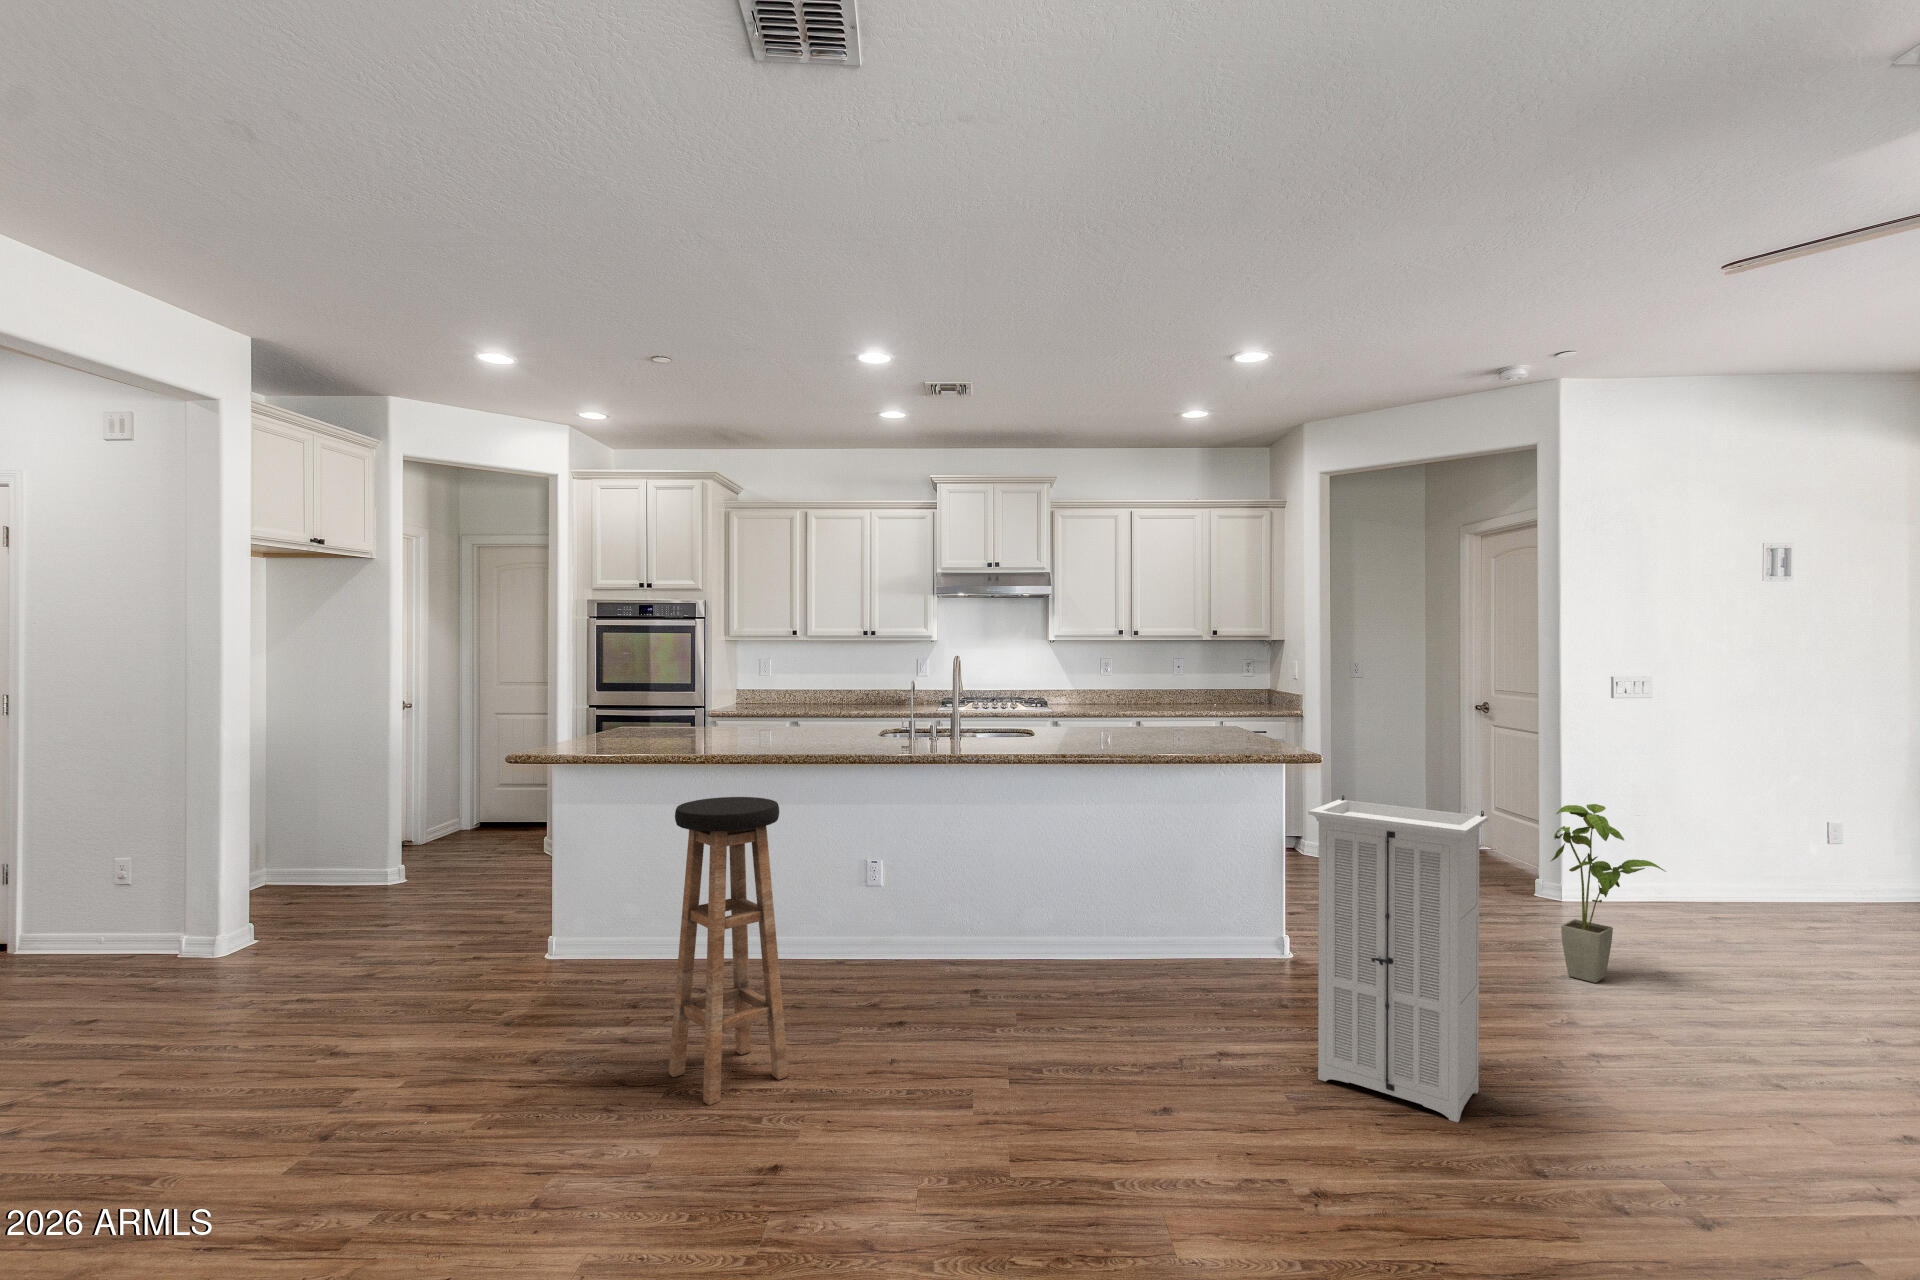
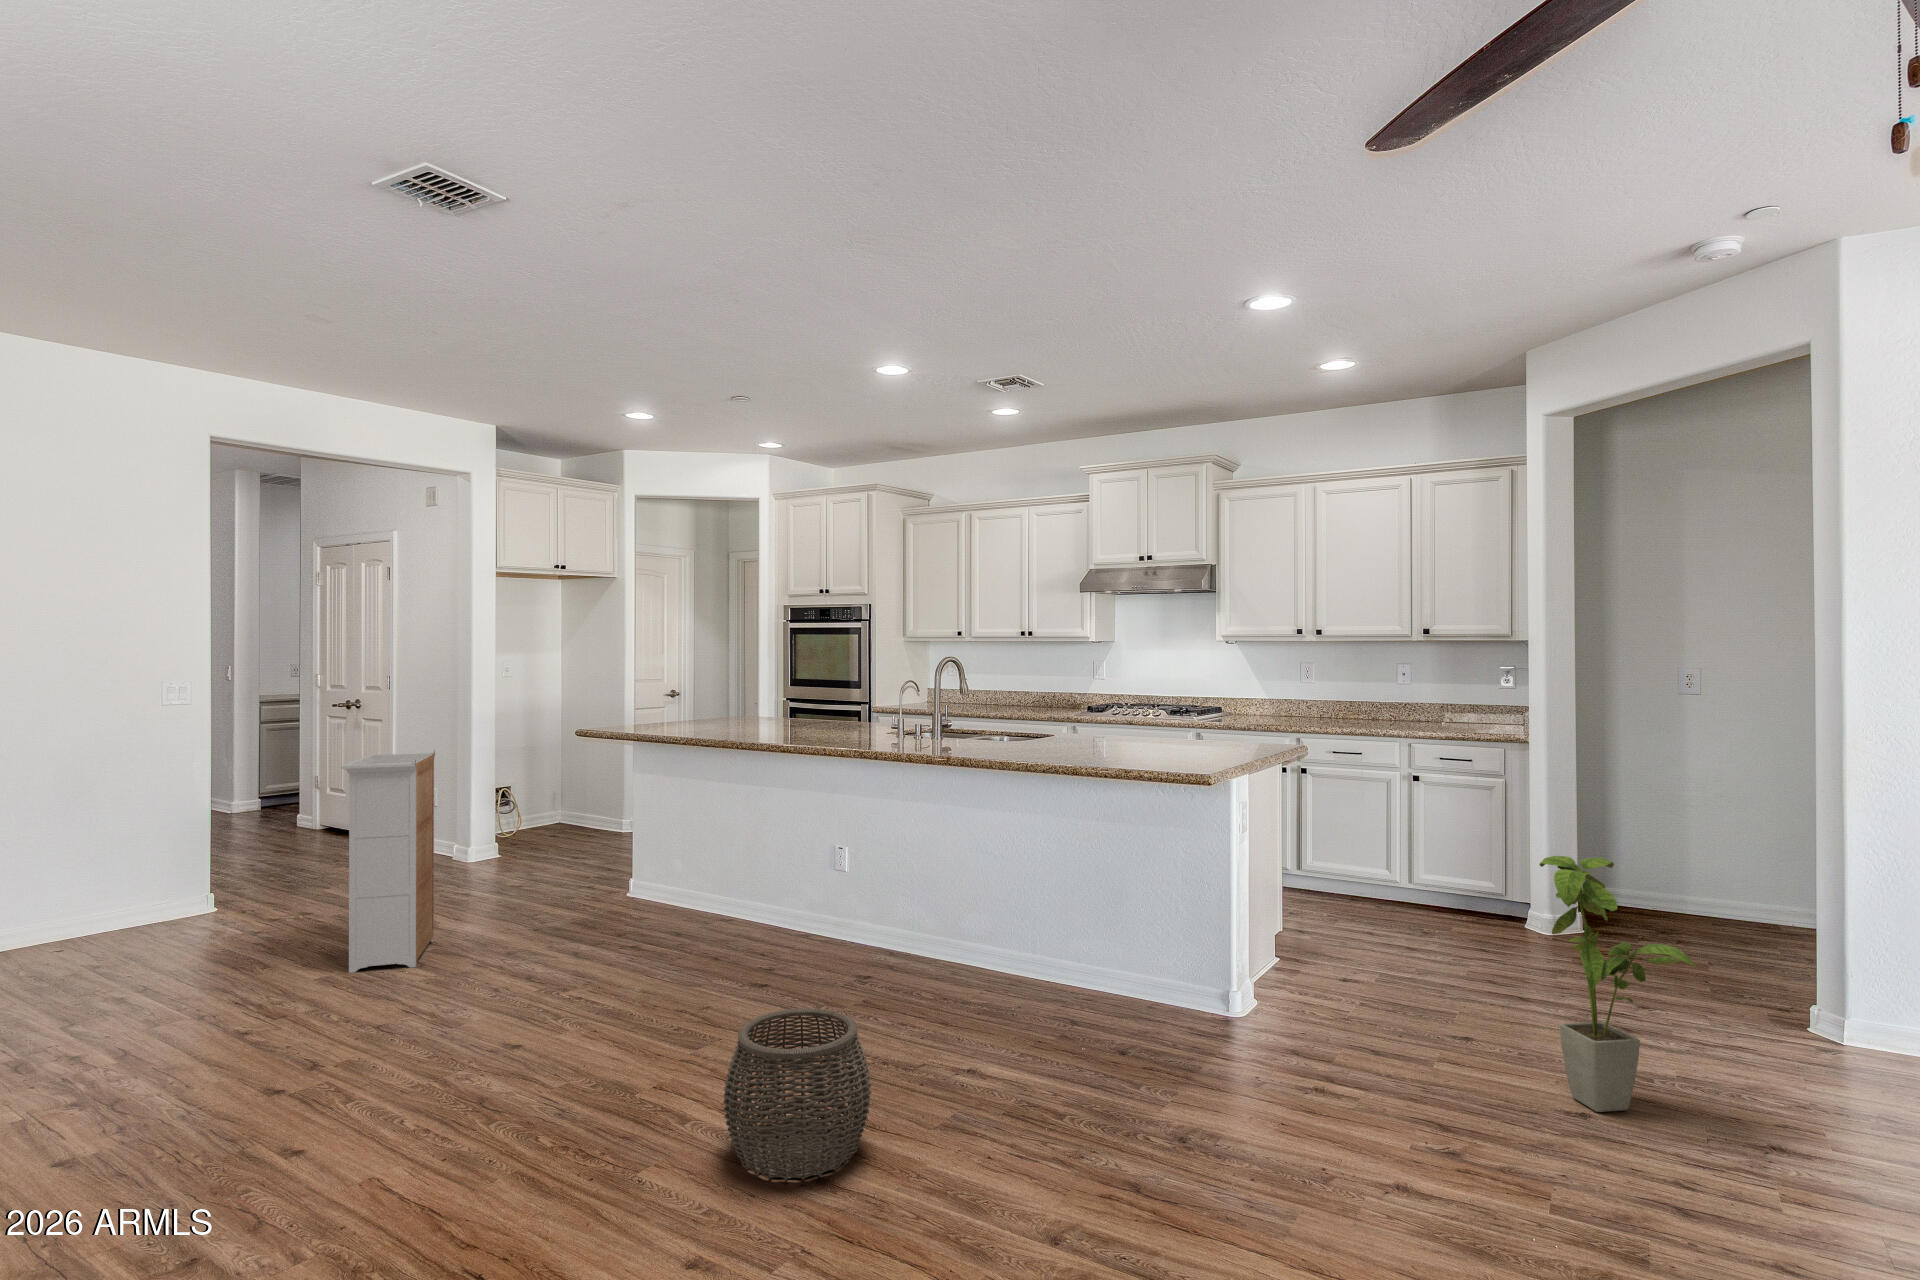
storage cabinet: present [1308,795,1488,1123] -> present [341,753,435,973]
bar stool: present [669,797,789,1105] -> none [543,763,633,1007]
woven basket: none [1181,1026,1333,1206] -> present [723,1008,872,1181]

